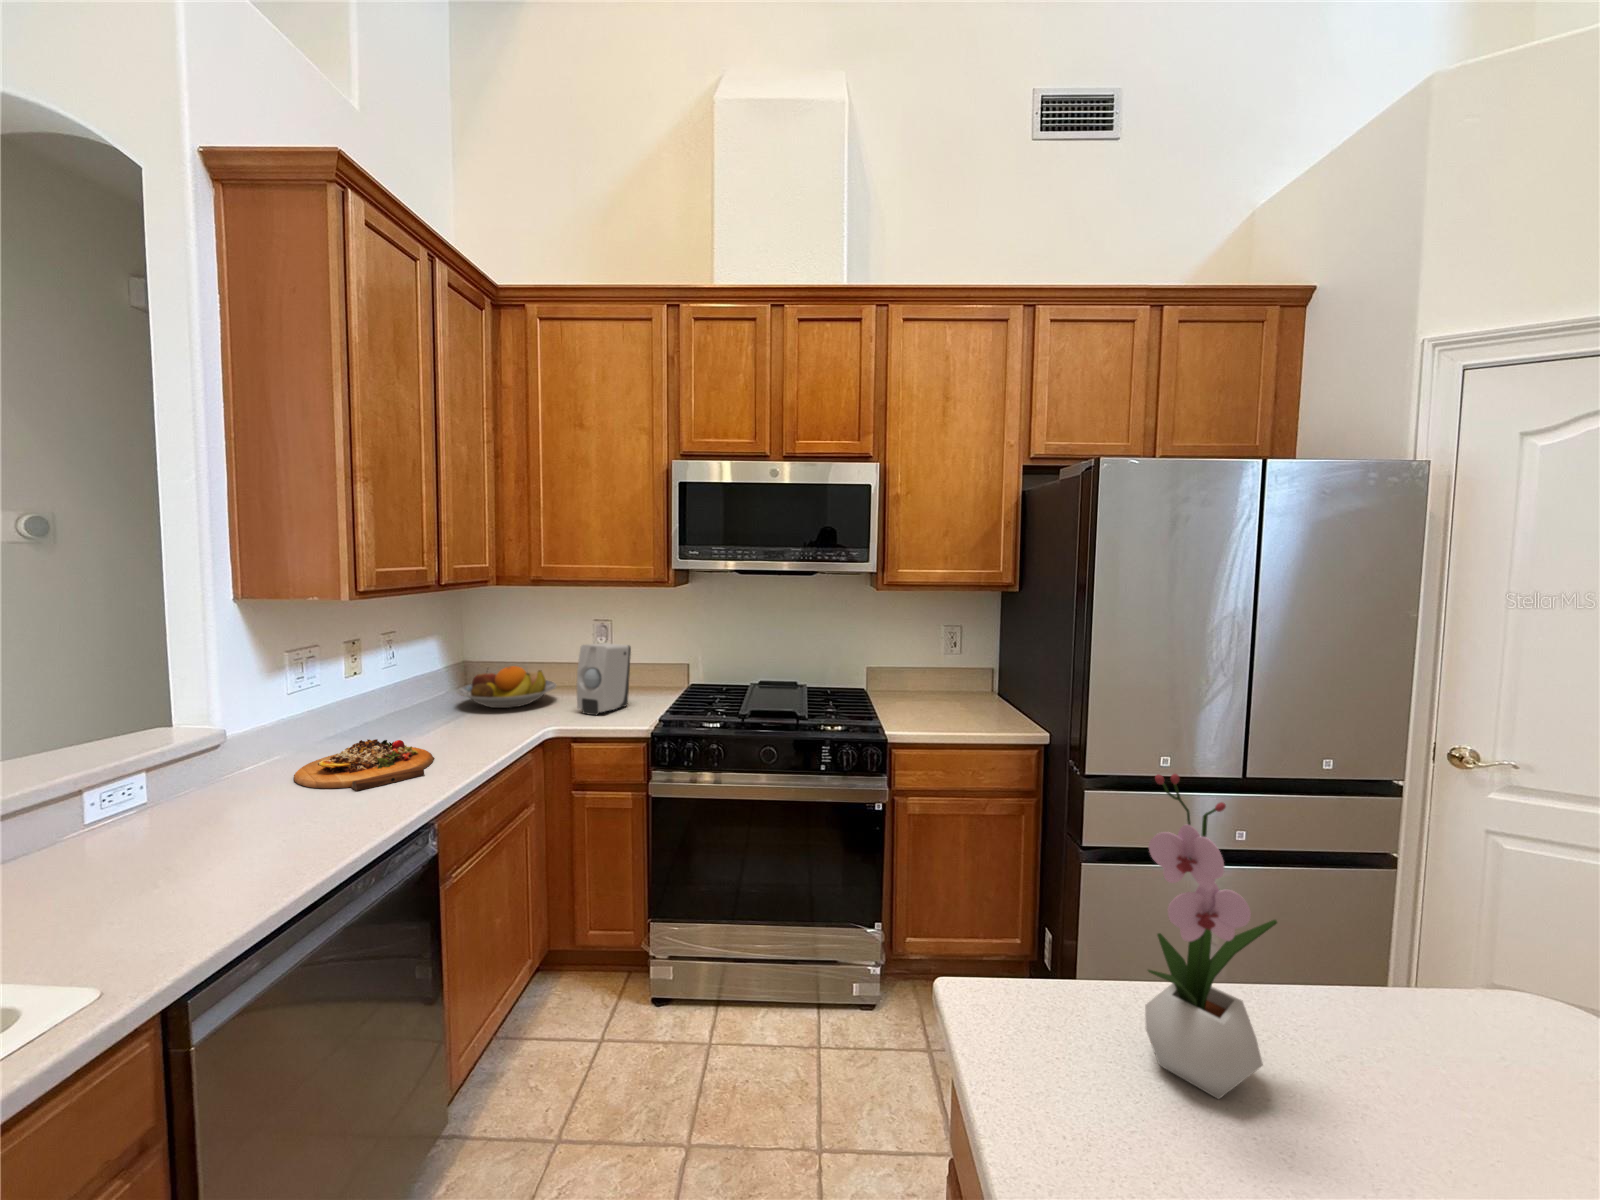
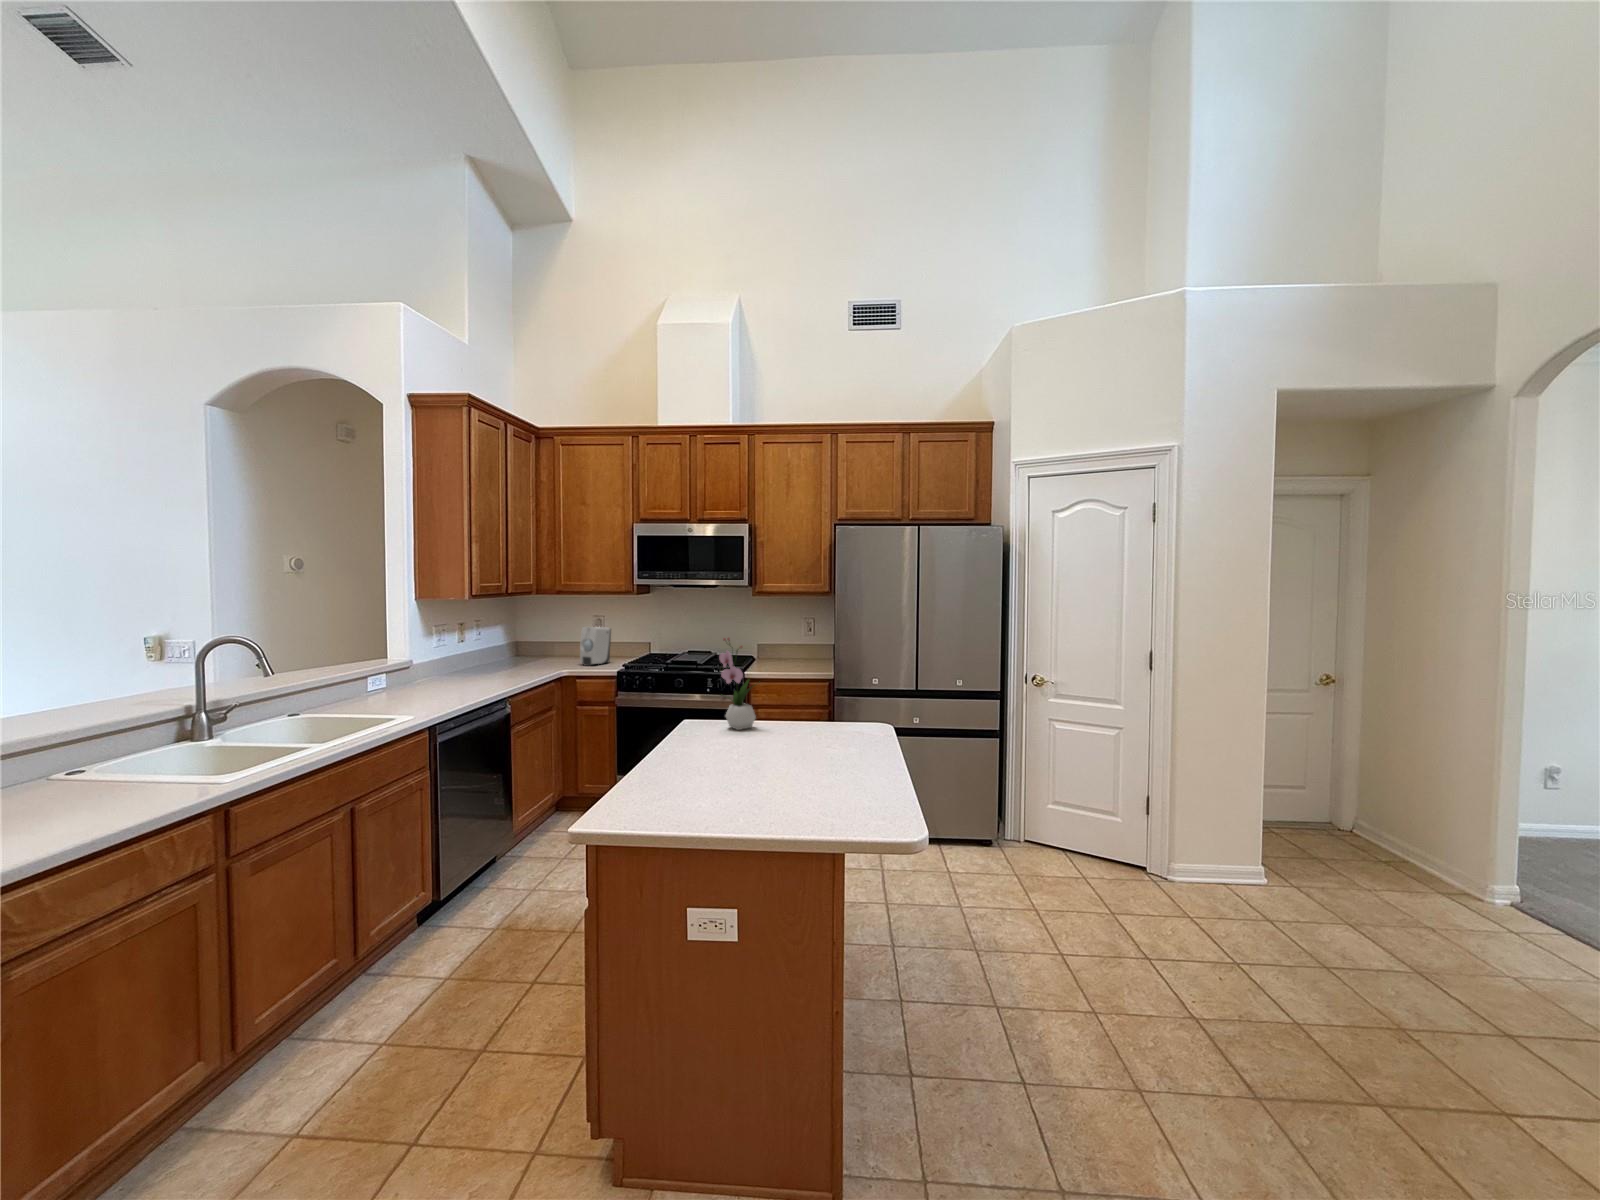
fruit bowl: present [457,666,556,708] -> none [514,640,570,663]
cutting board: present [294,739,434,791] -> none [441,667,505,686]

